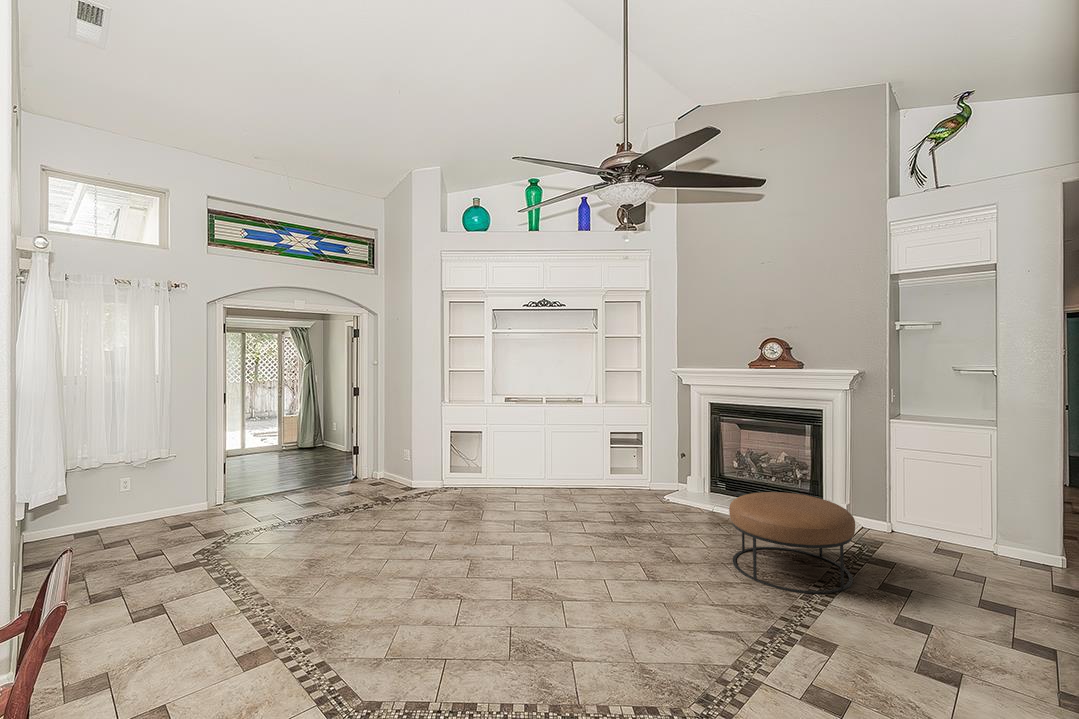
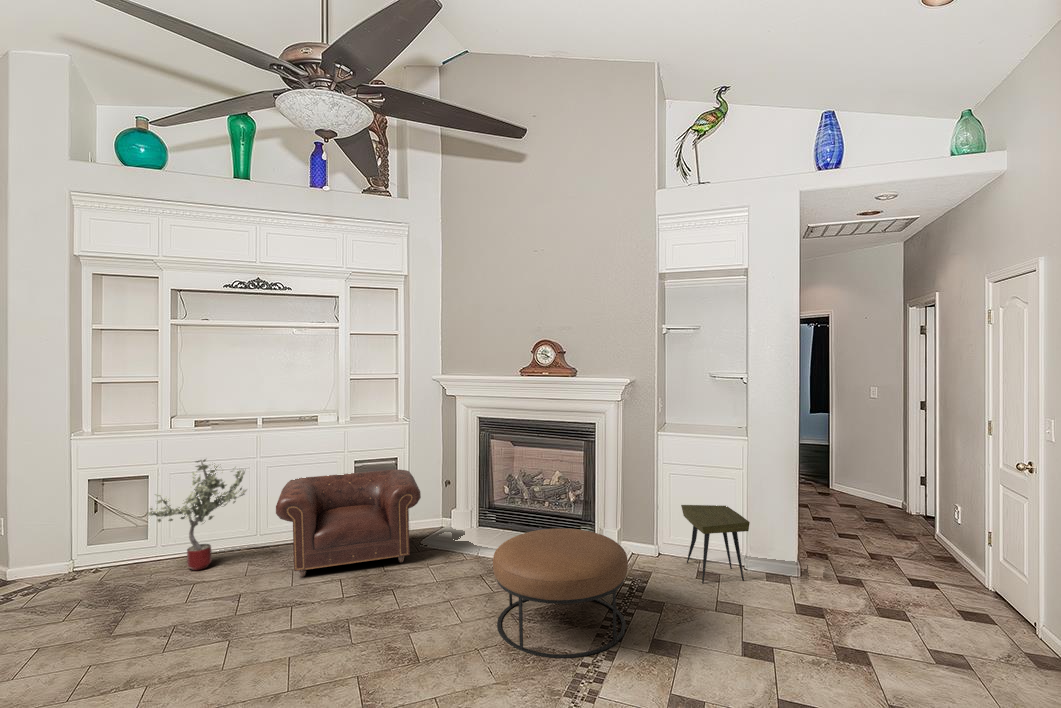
potted tree: none [478,420,539,498] -> present [148,459,247,570]
armchair: none [560,441,665,511] -> present [276,469,421,577]
side table: none [913,490,994,567] -> present [681,505,750,583]

